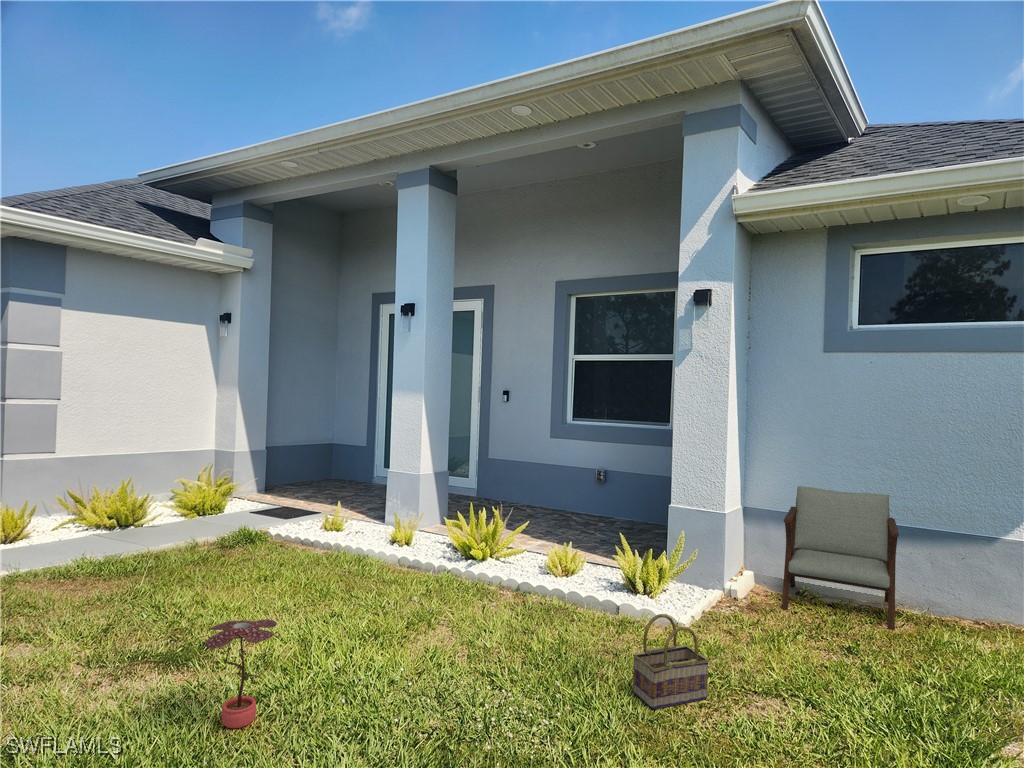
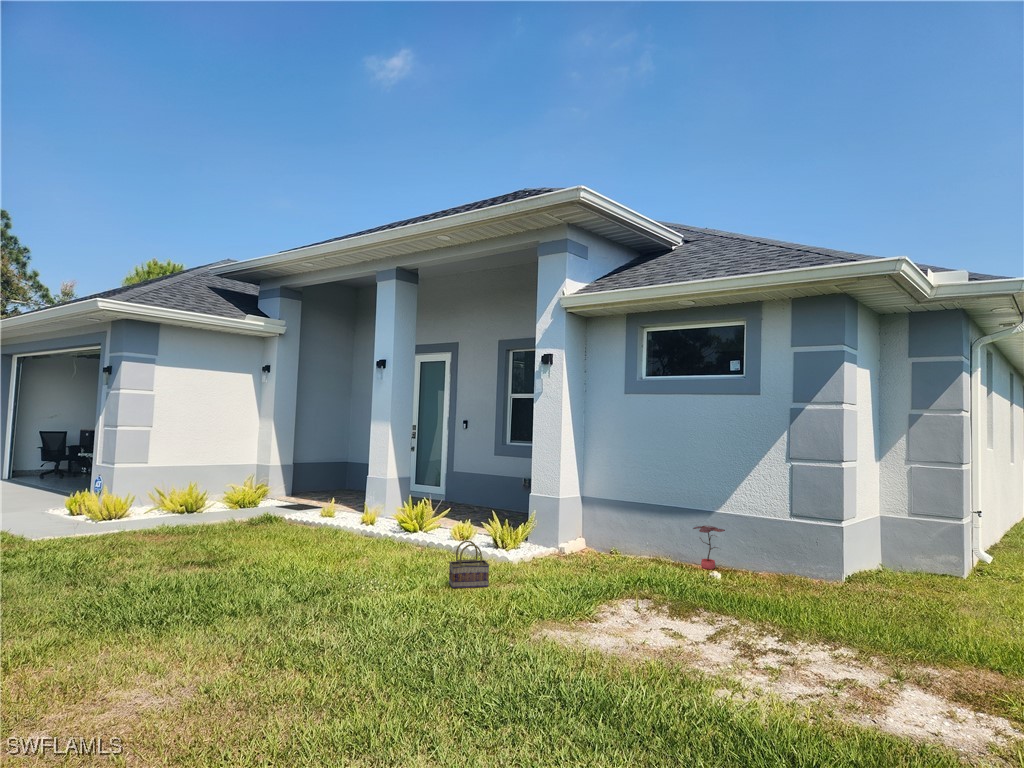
lounge chair: present [782,486,899,630] -> none [592,482,675,570]
potted plant: present [205,620,277,728] -> present [693,526,725,569]

